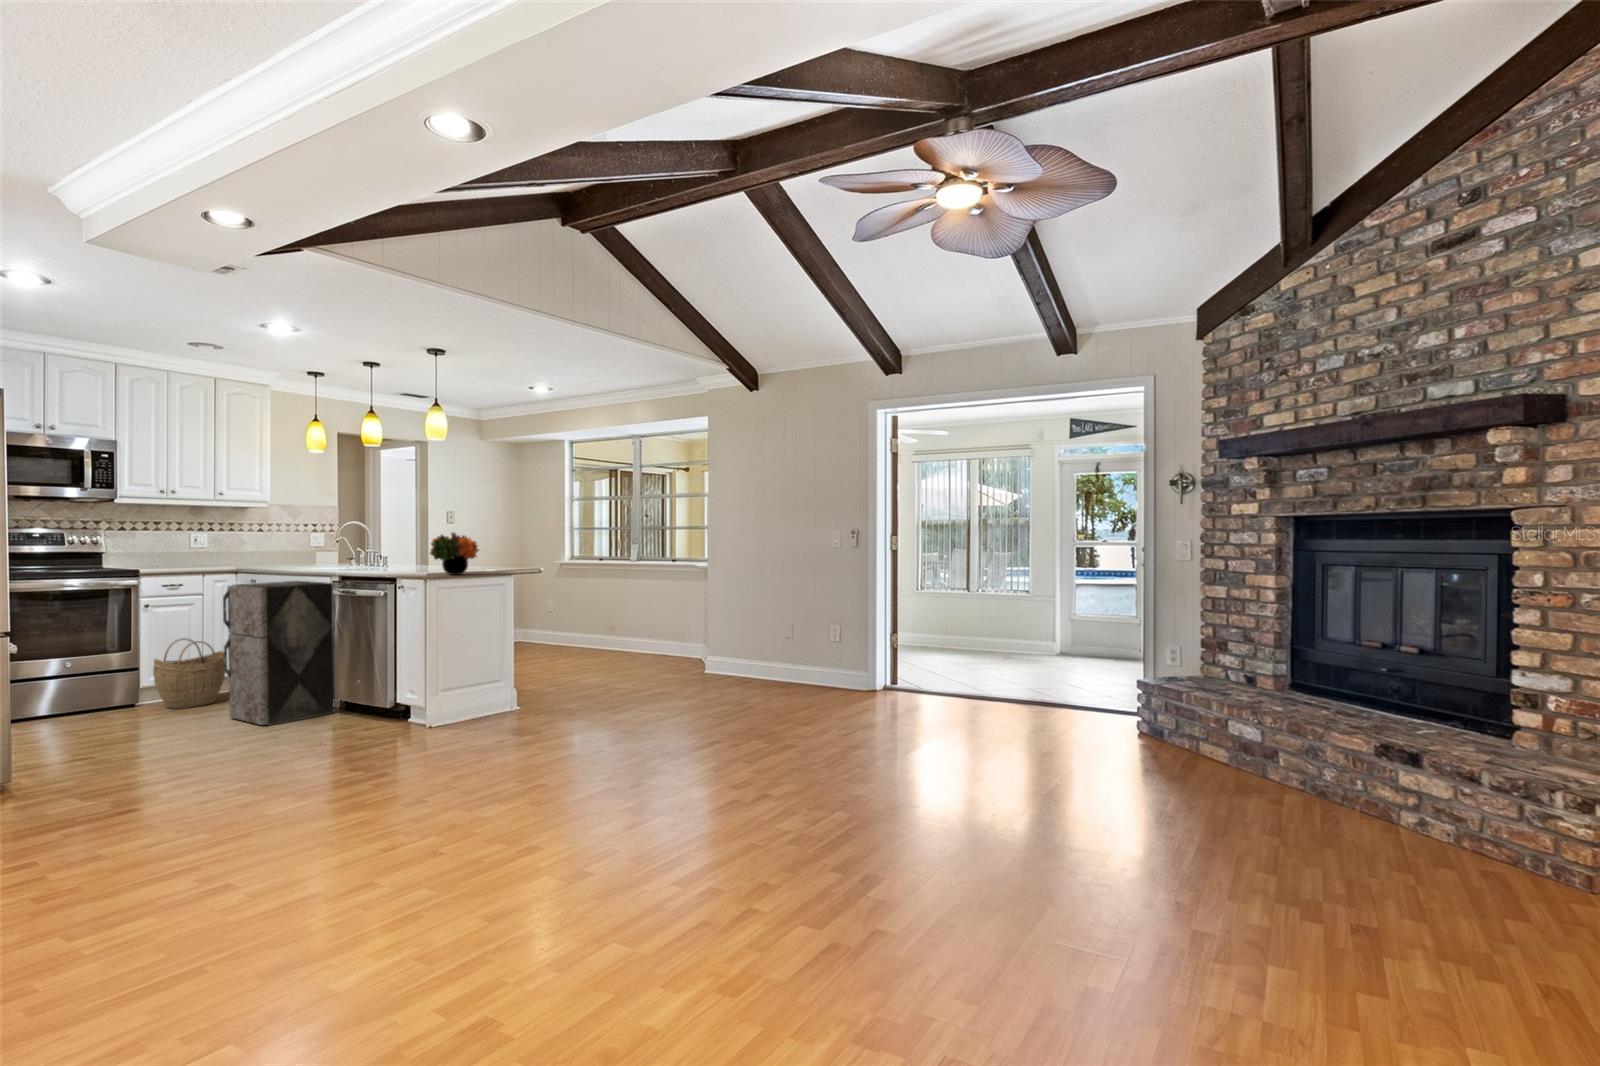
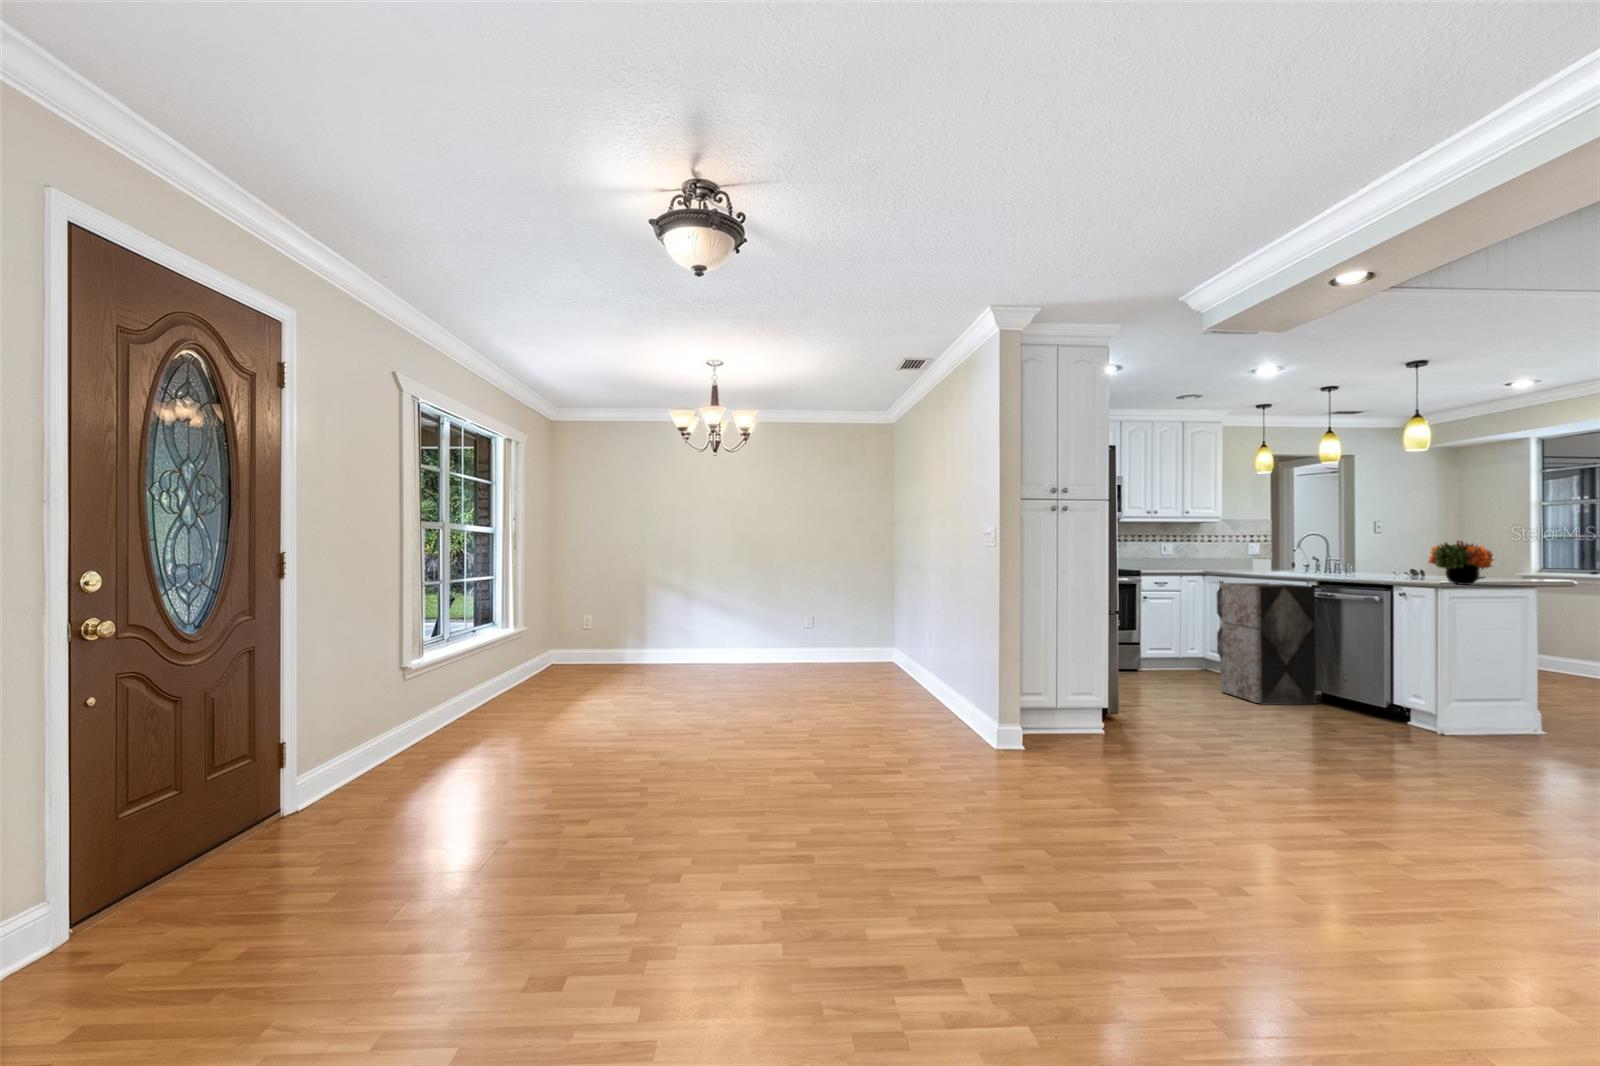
woven basket: present [153,638,225,709] -> none [1151,623,1203,678]

